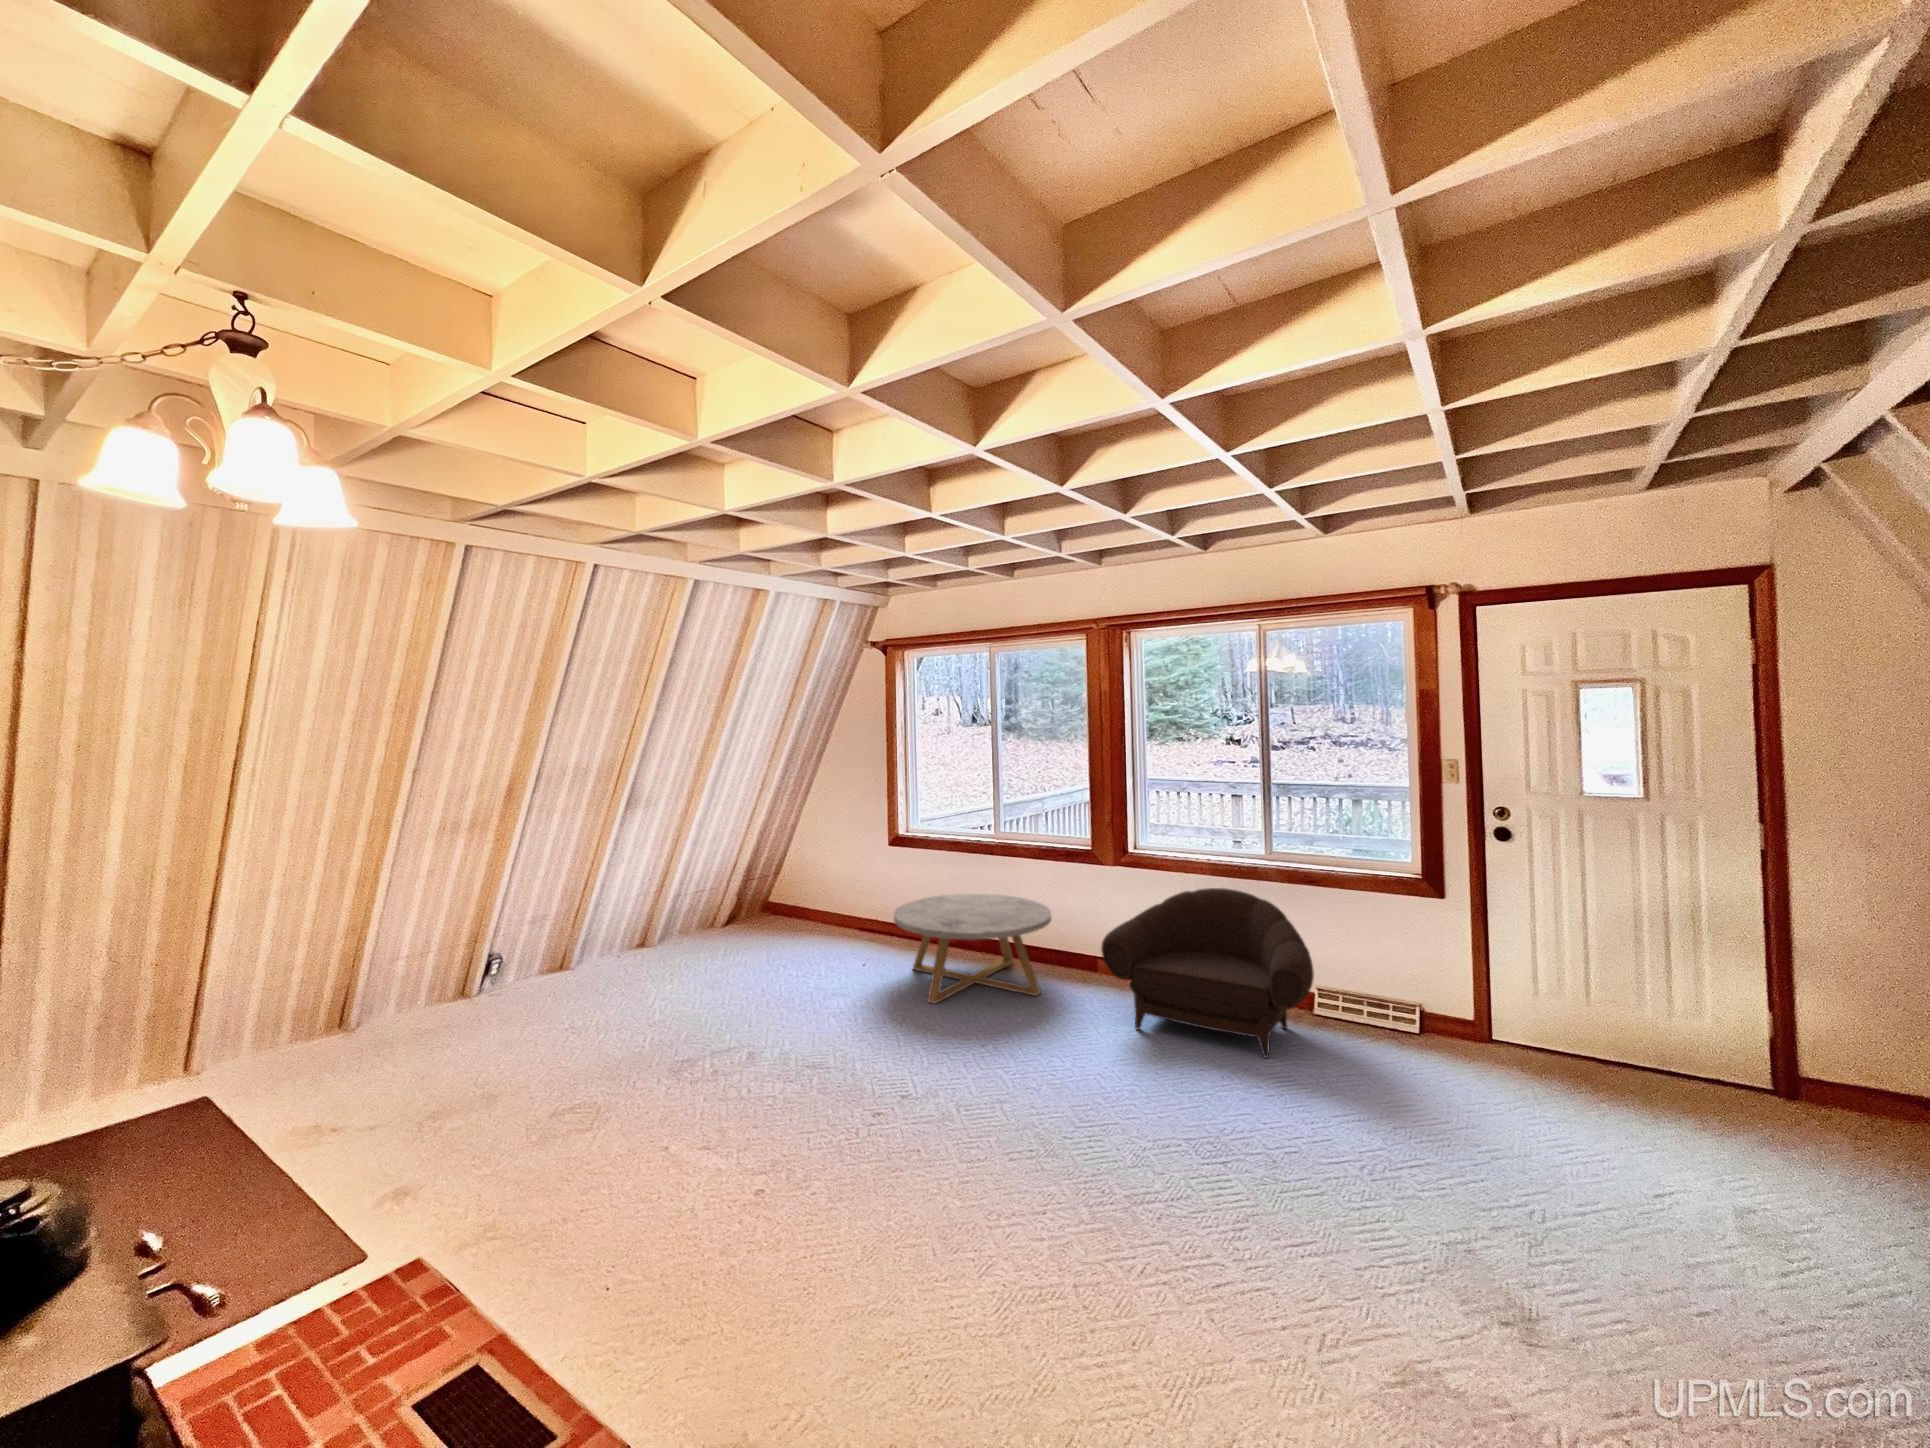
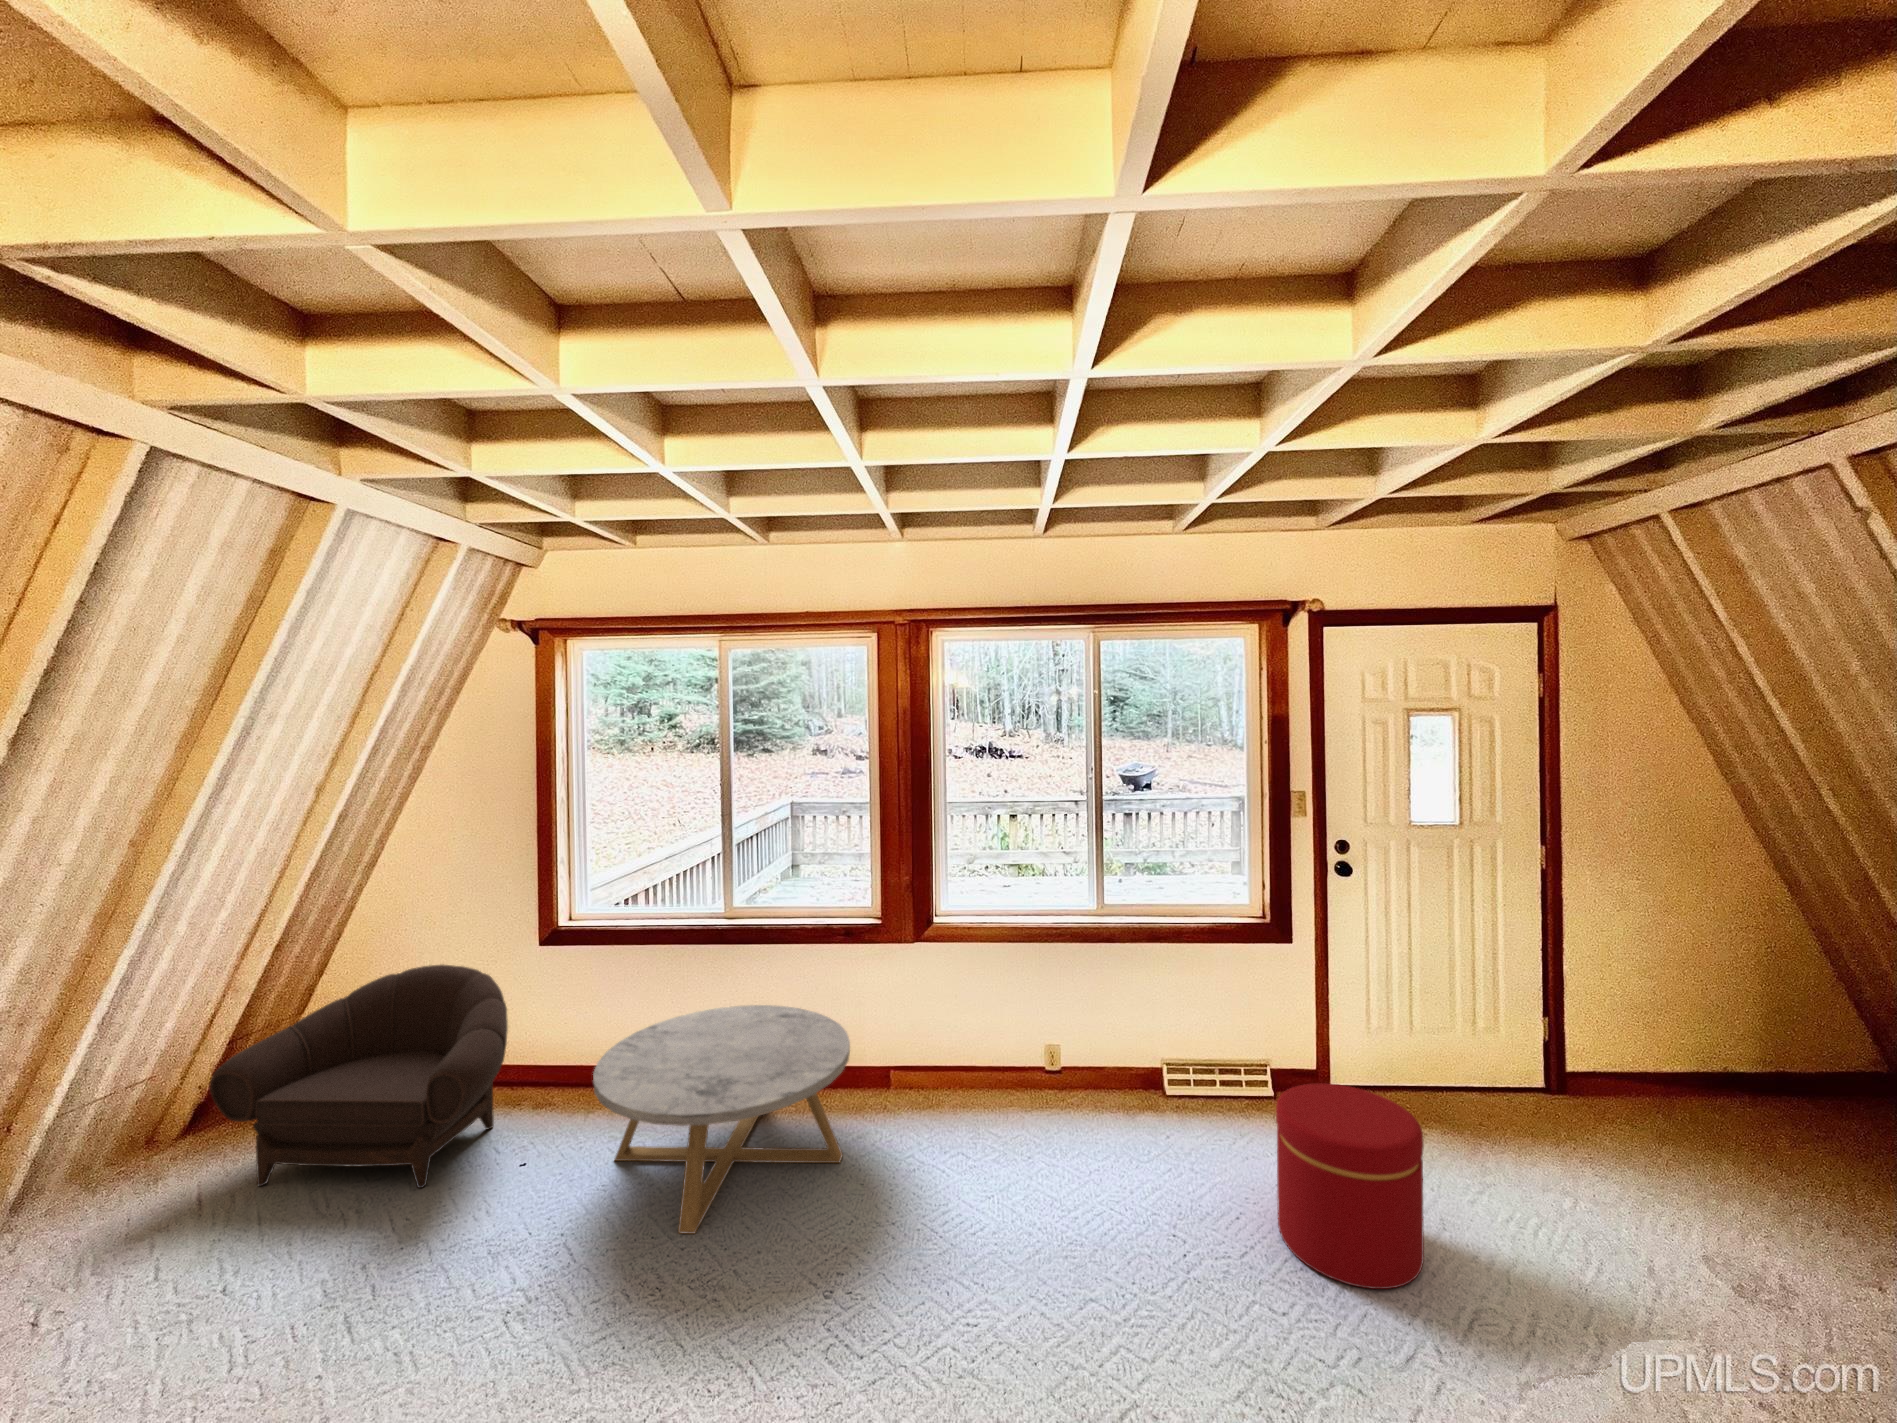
armchair: present [1101,888,1314,1058] -> present [210,965,508,1188]
ottoman: none [1310,986,1433,1136] -> present [1276,1083,1424,1289]

